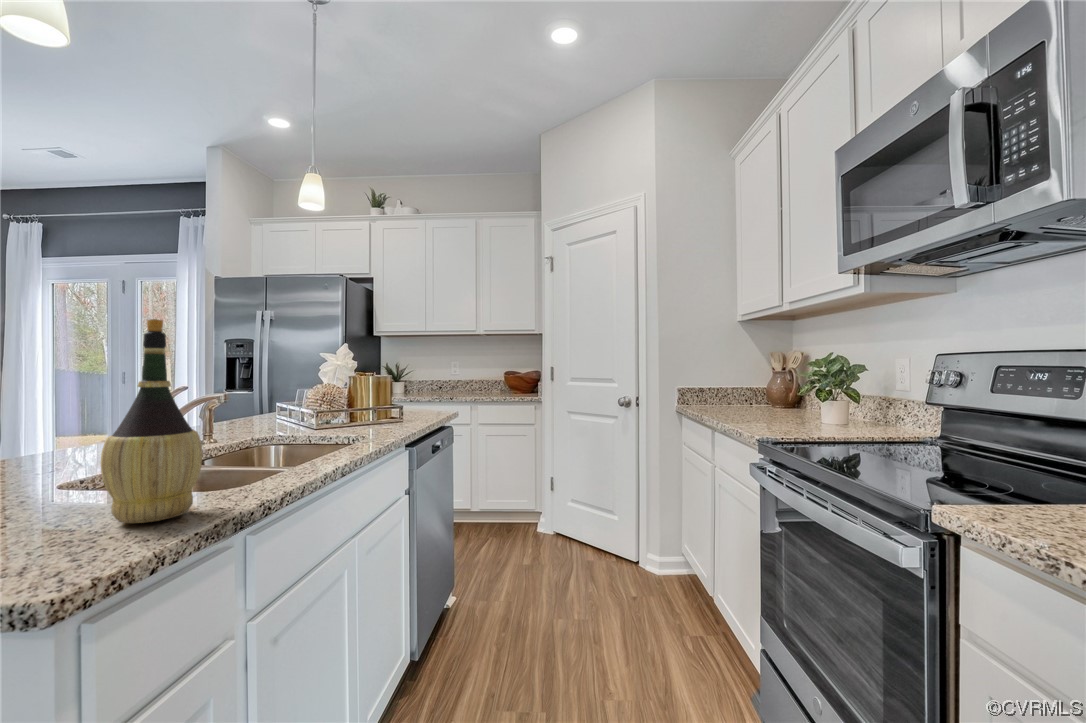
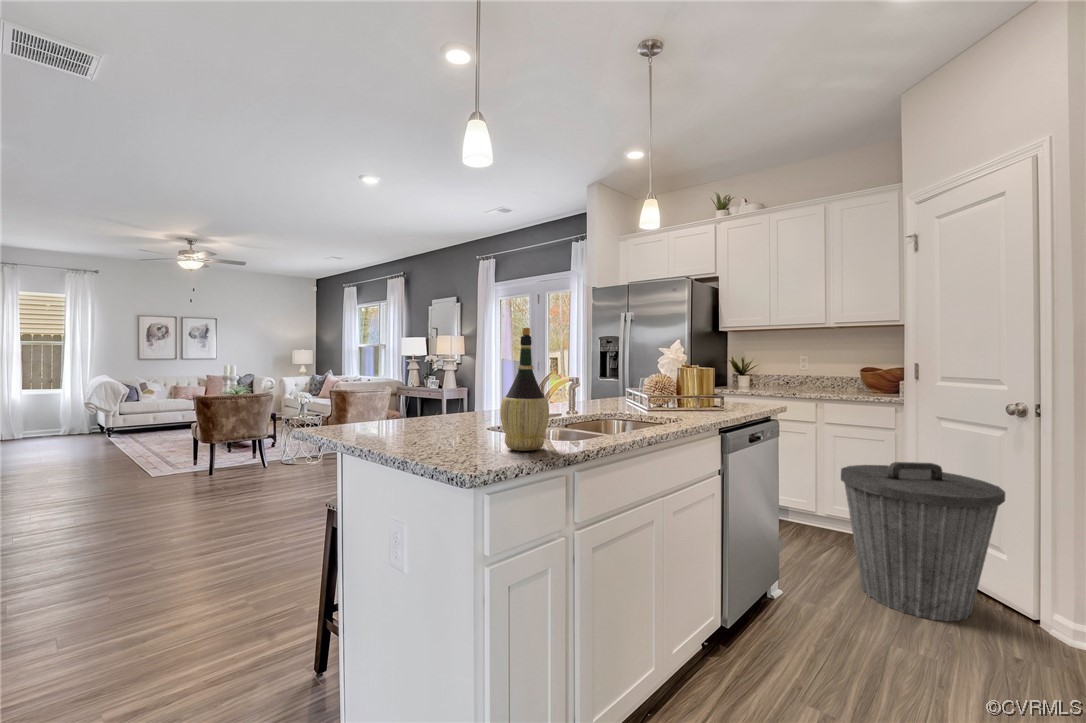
trash can: none [501,450,613,585] -> present [841,462,1005,621]

